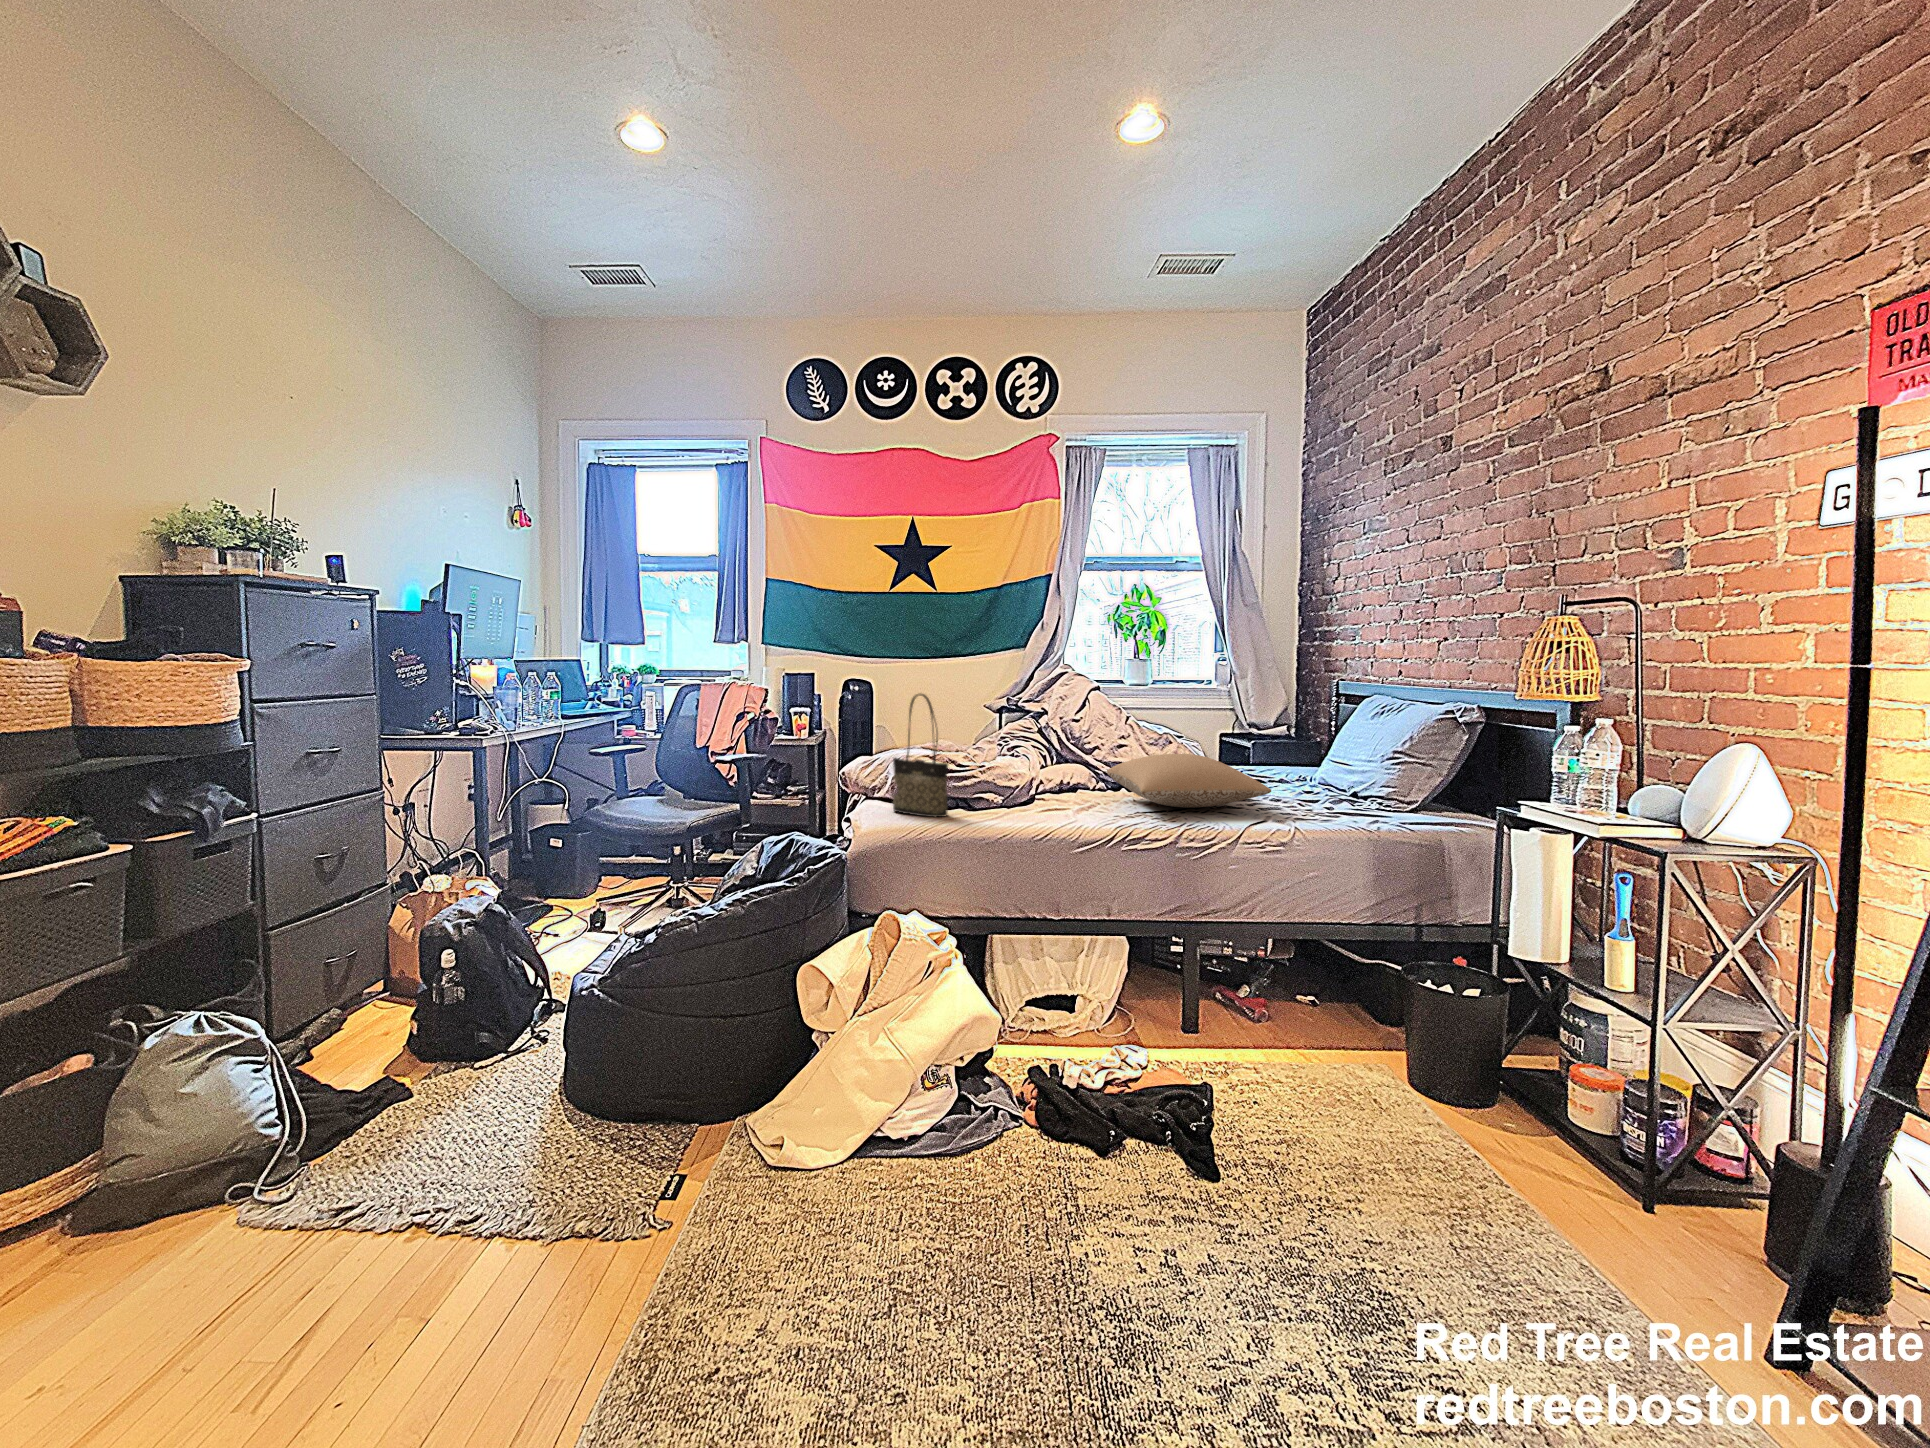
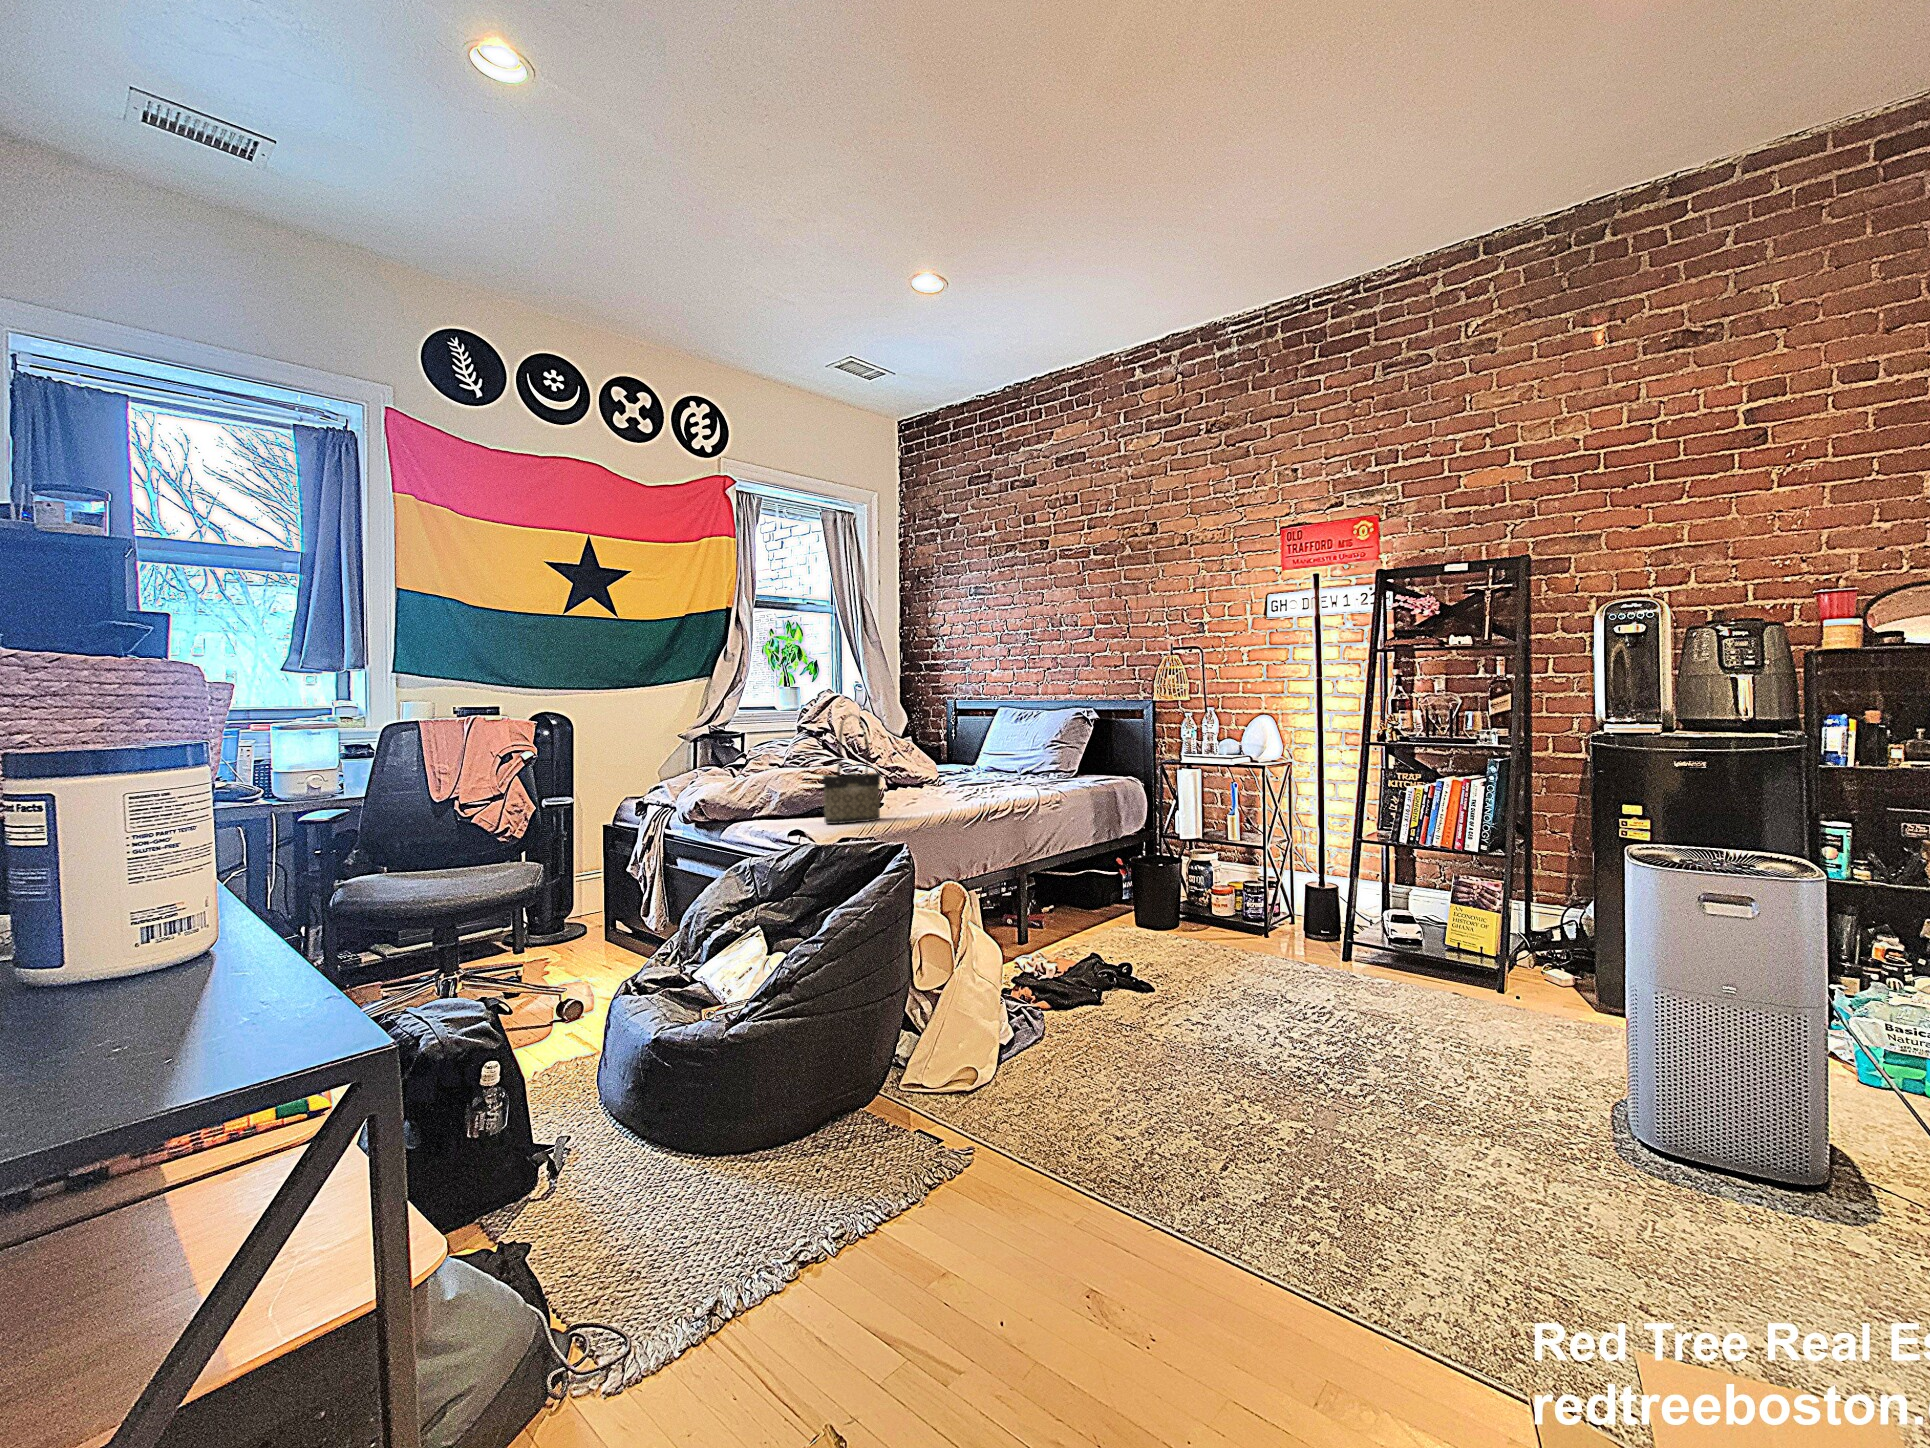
pillow: present [1107,754,1271,808] -> none [922,752,1045,790]

